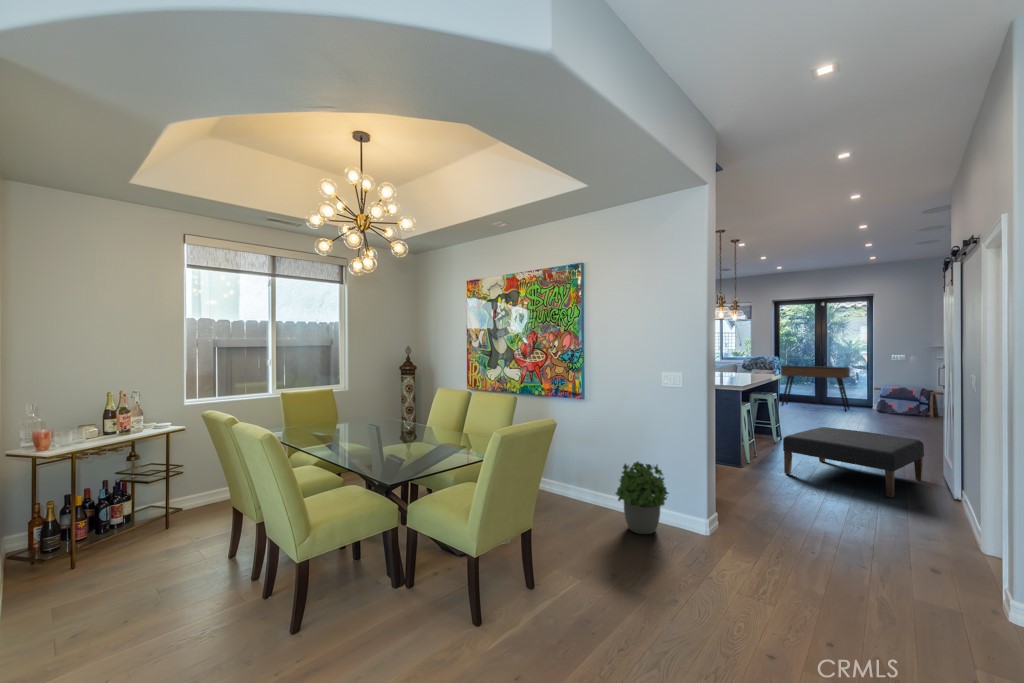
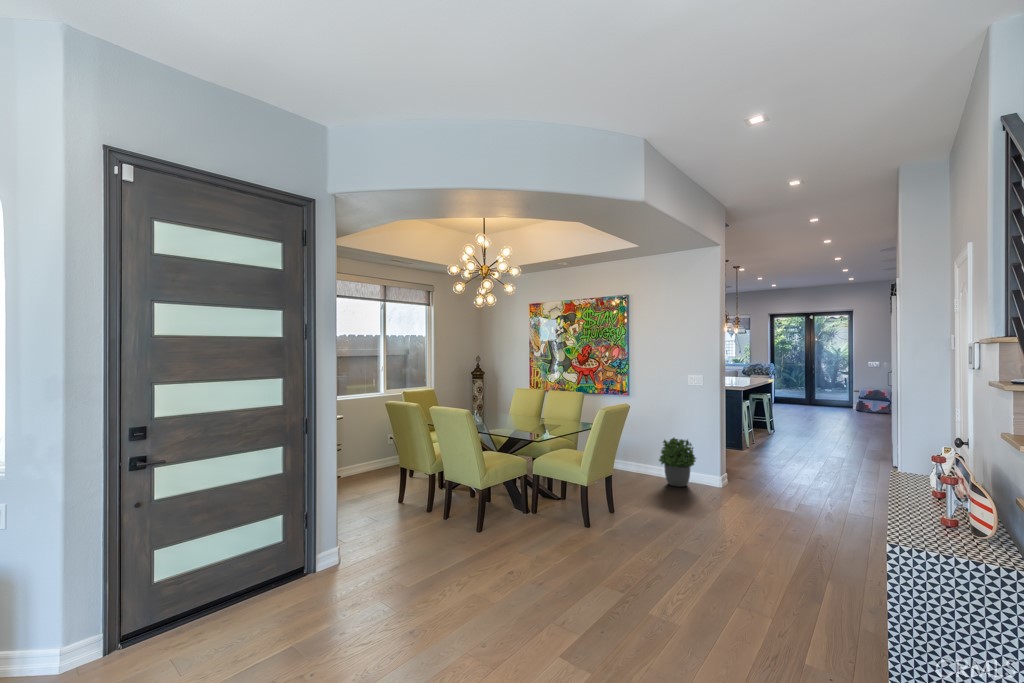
console table: present [781,366,850,411] -> none [776,371,835,412]
ottoman: present [783,427,924,498] -> none [775,419,879,466]

